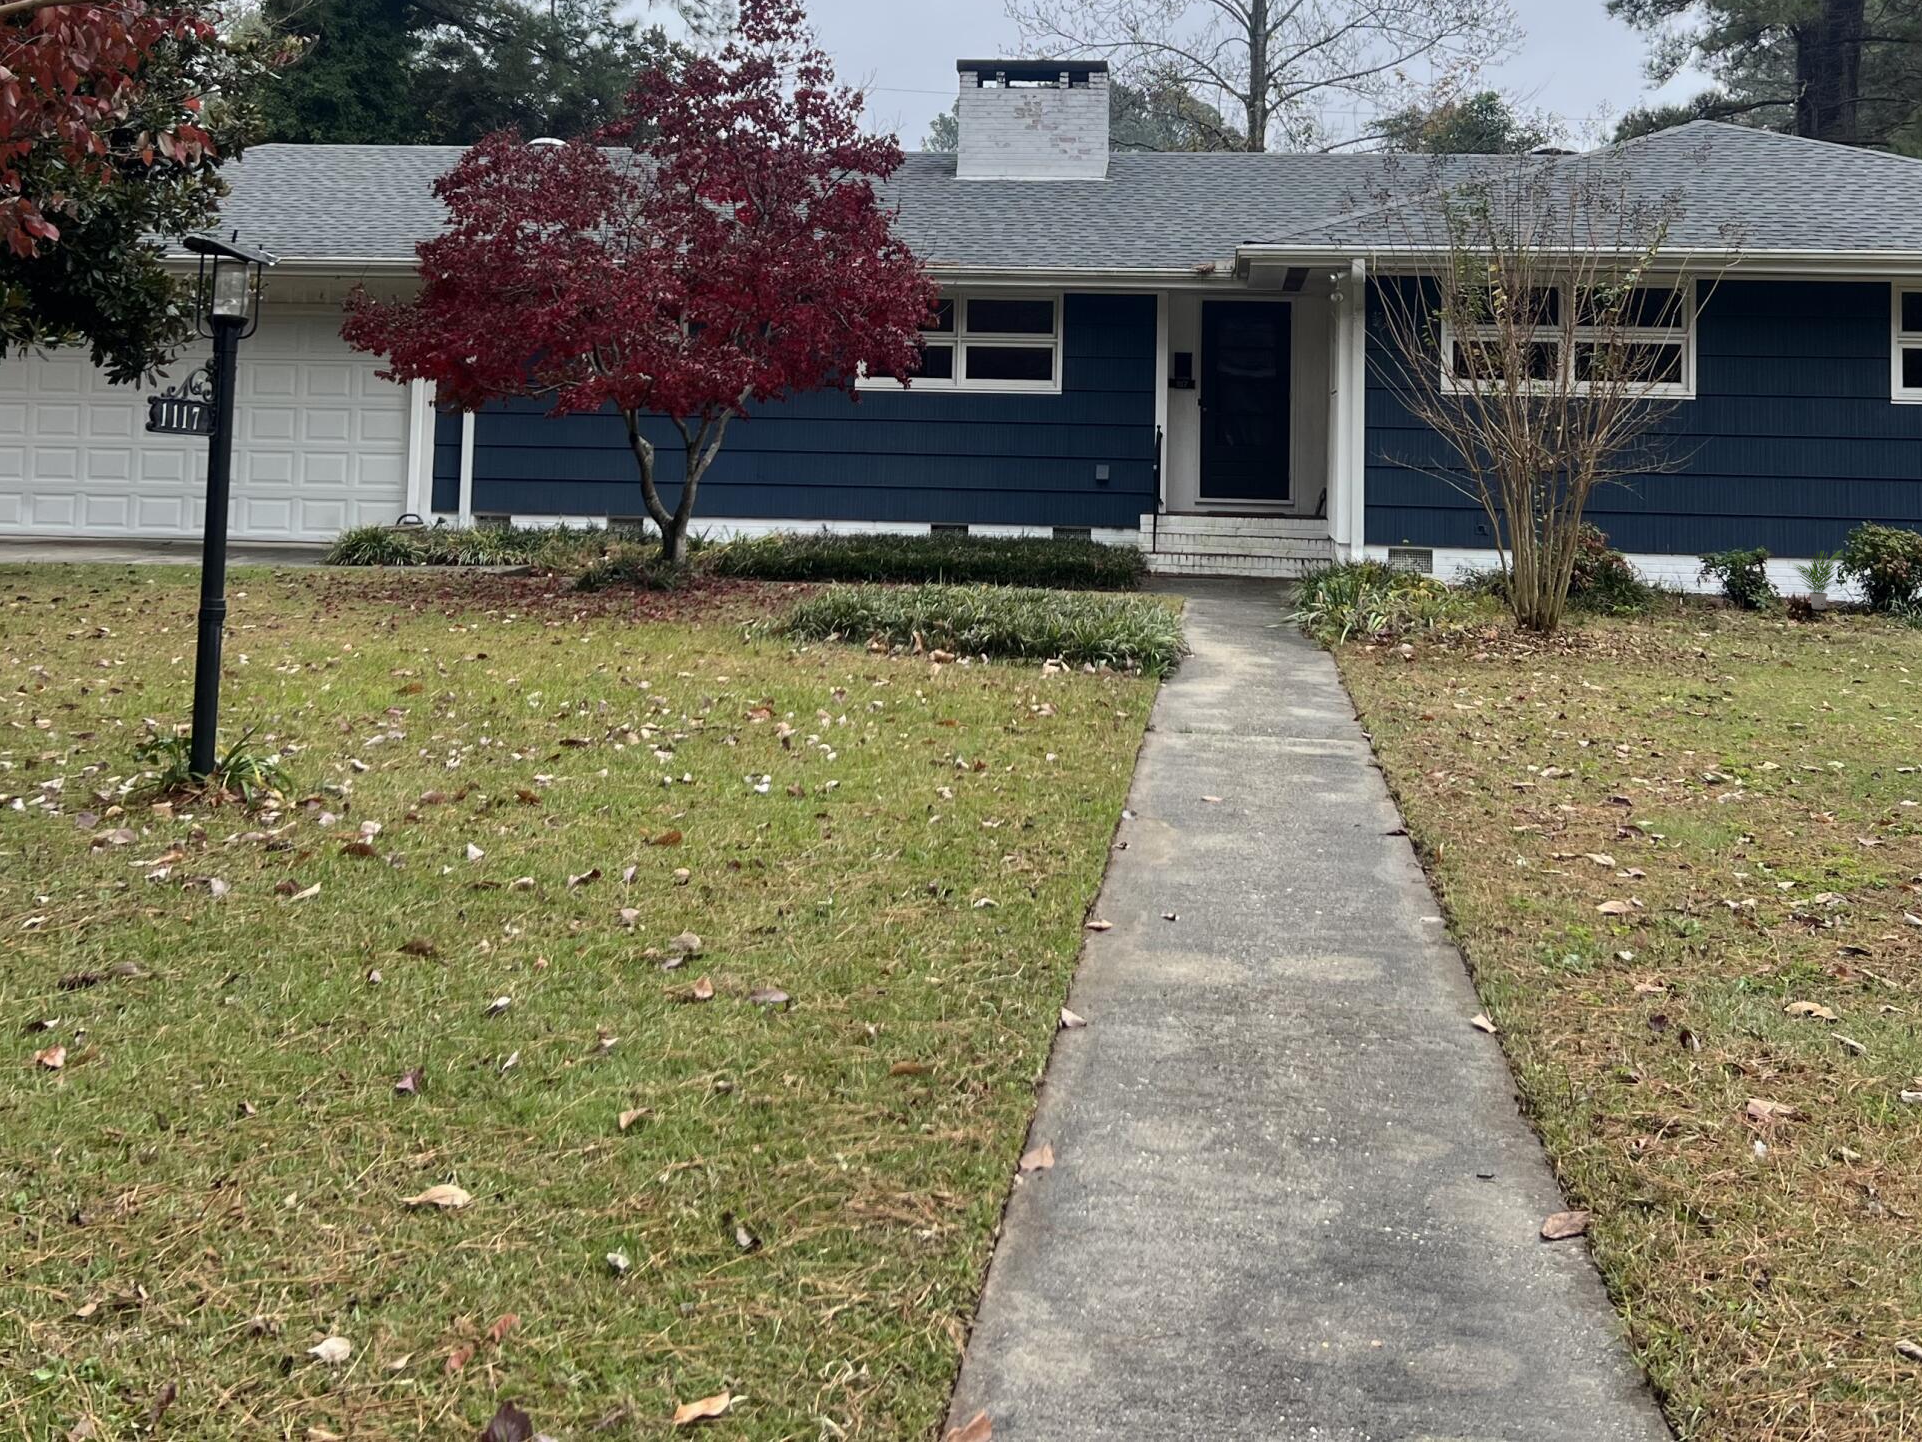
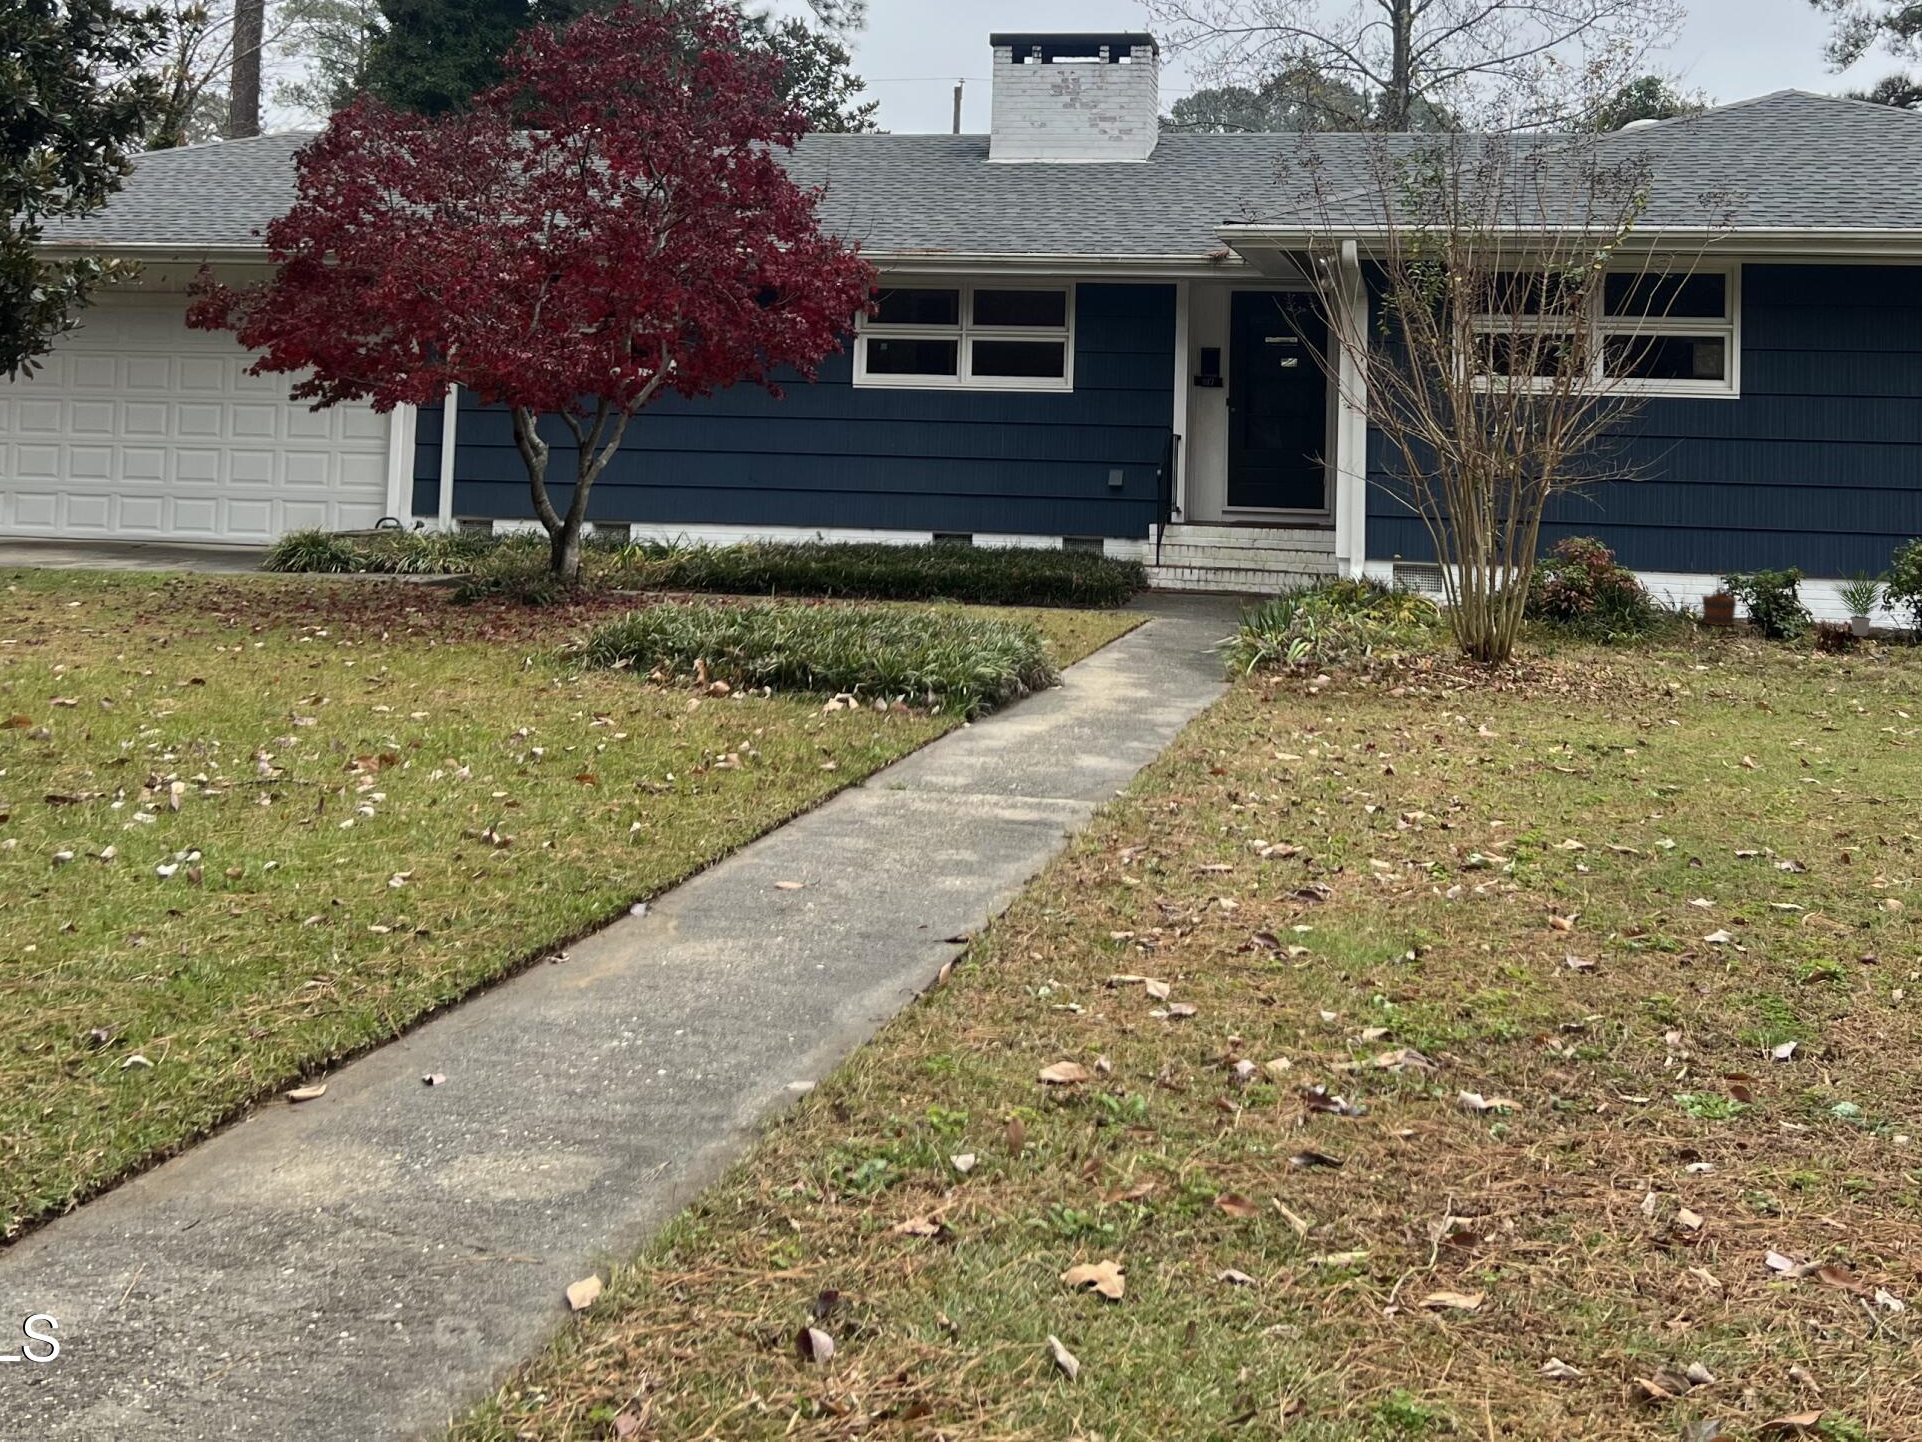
wooden bucket: none [1677,554,1708,604] -> present [1702,571,1736,626]

